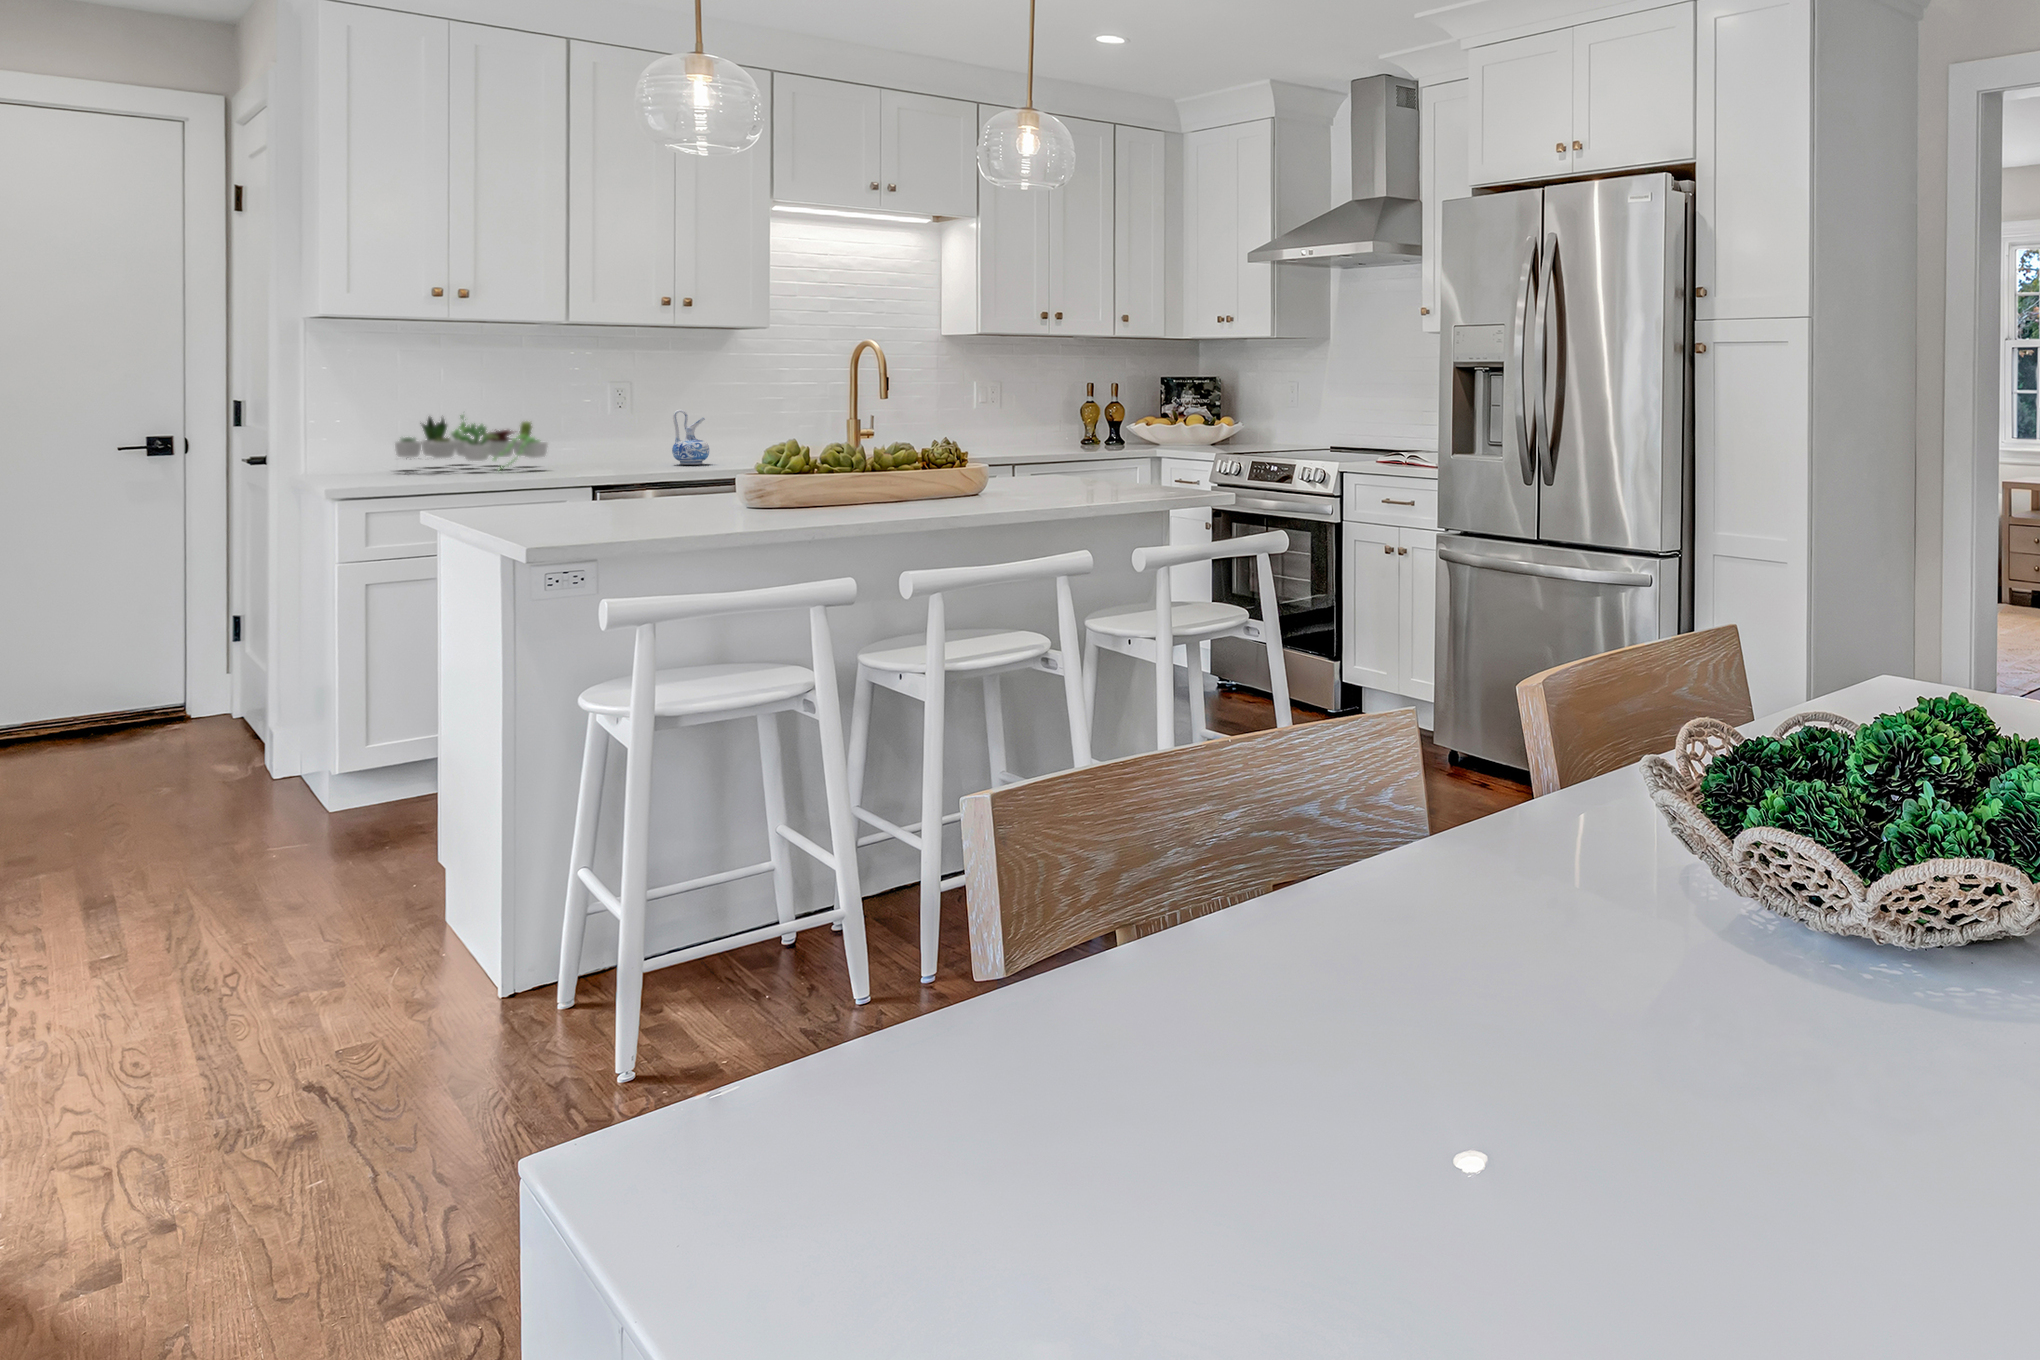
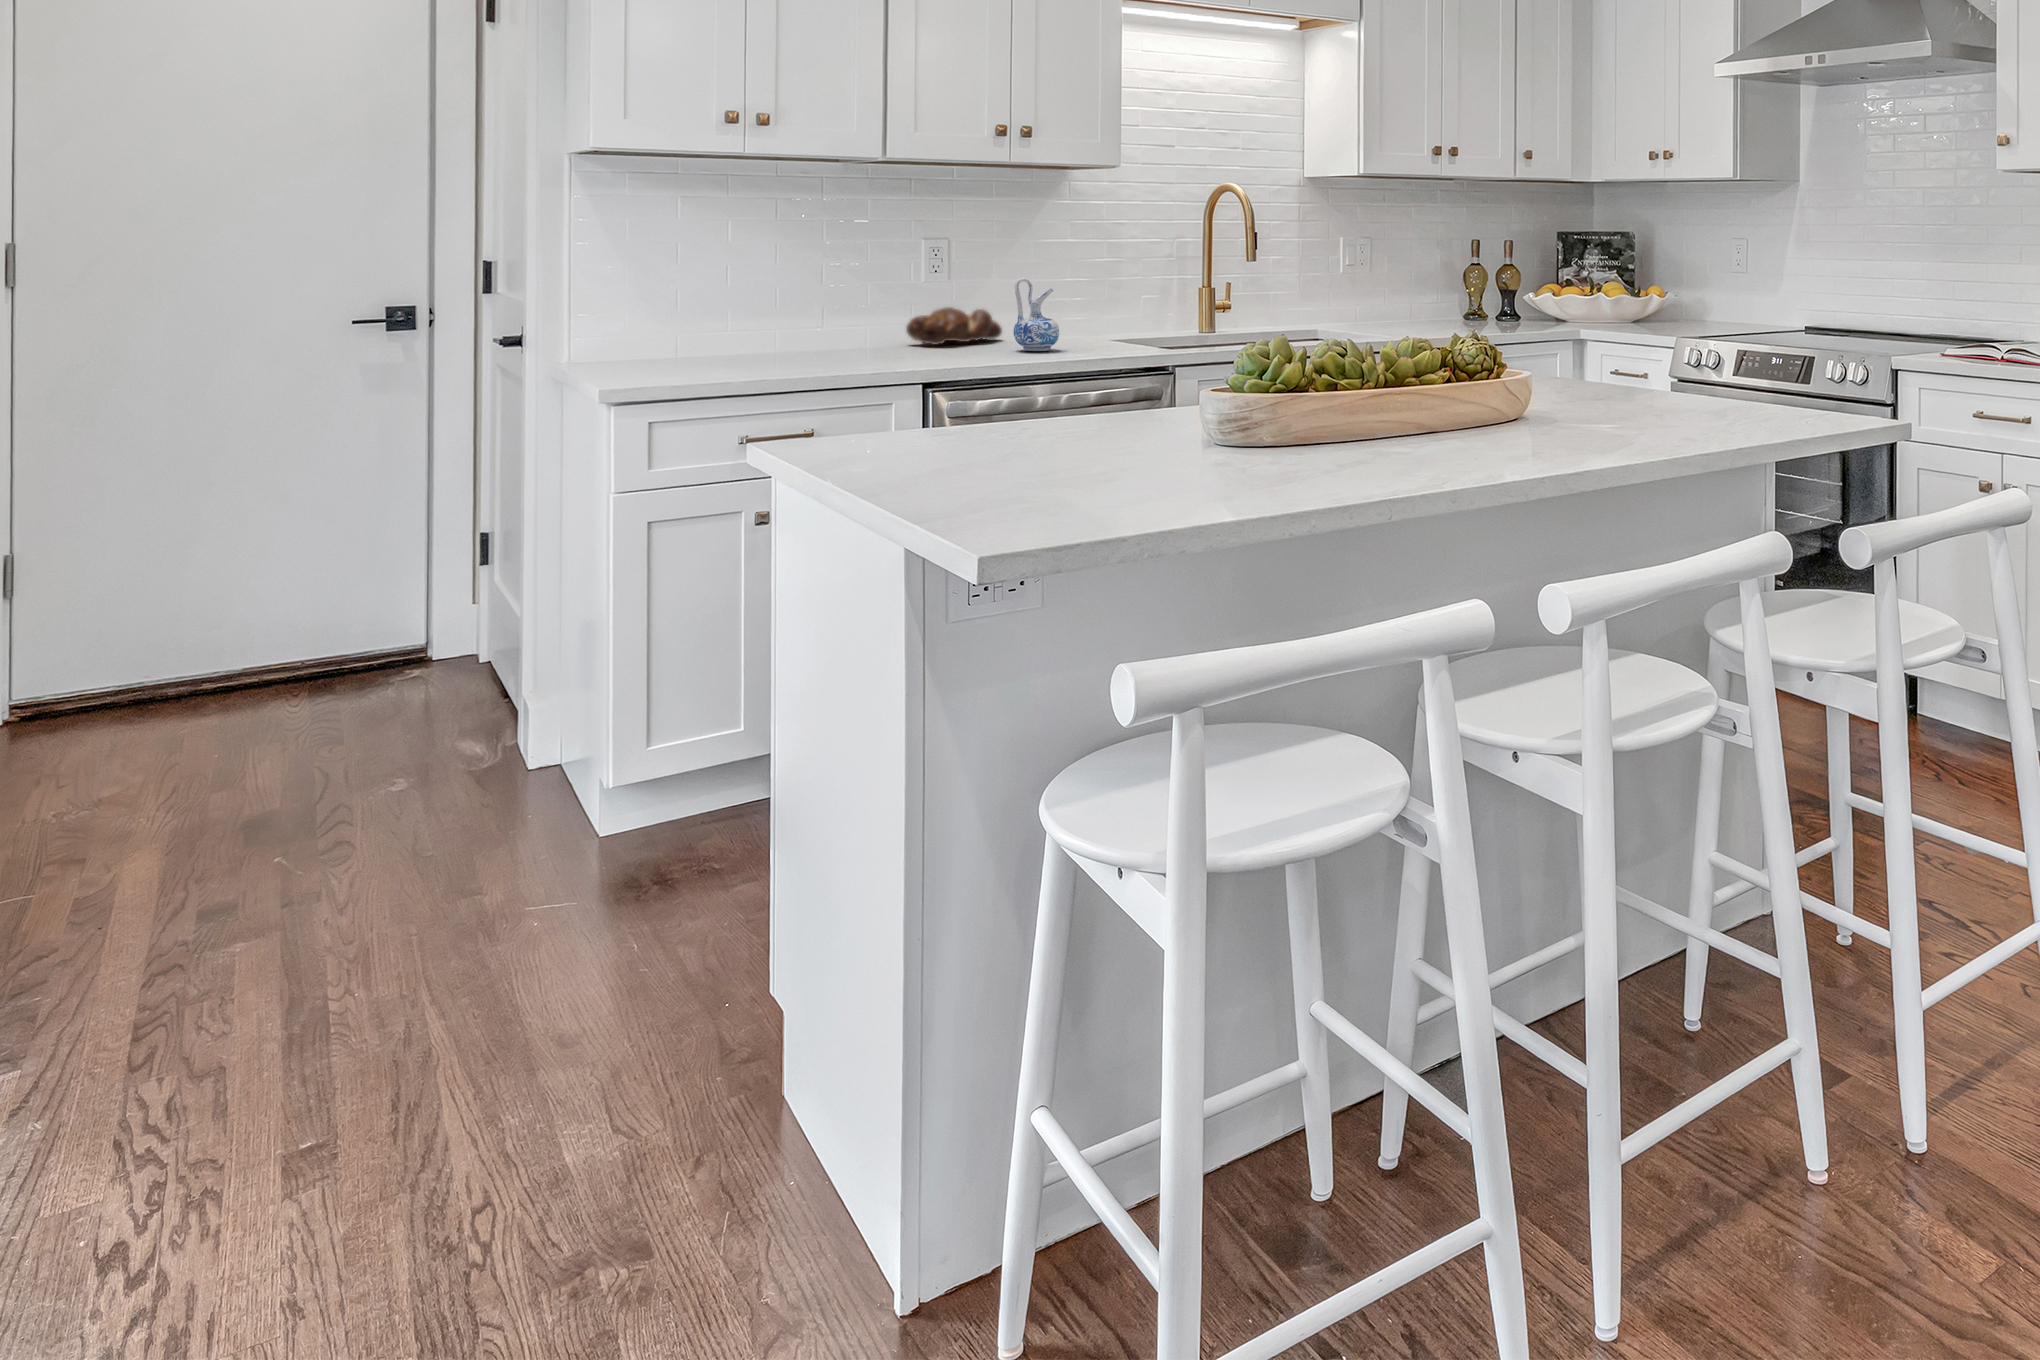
succulent plant: present [395,416,547,471] -> none [653,278,864,363]
bread loaf: none [588,433,670,461] -> present [906,307,1002,345]

